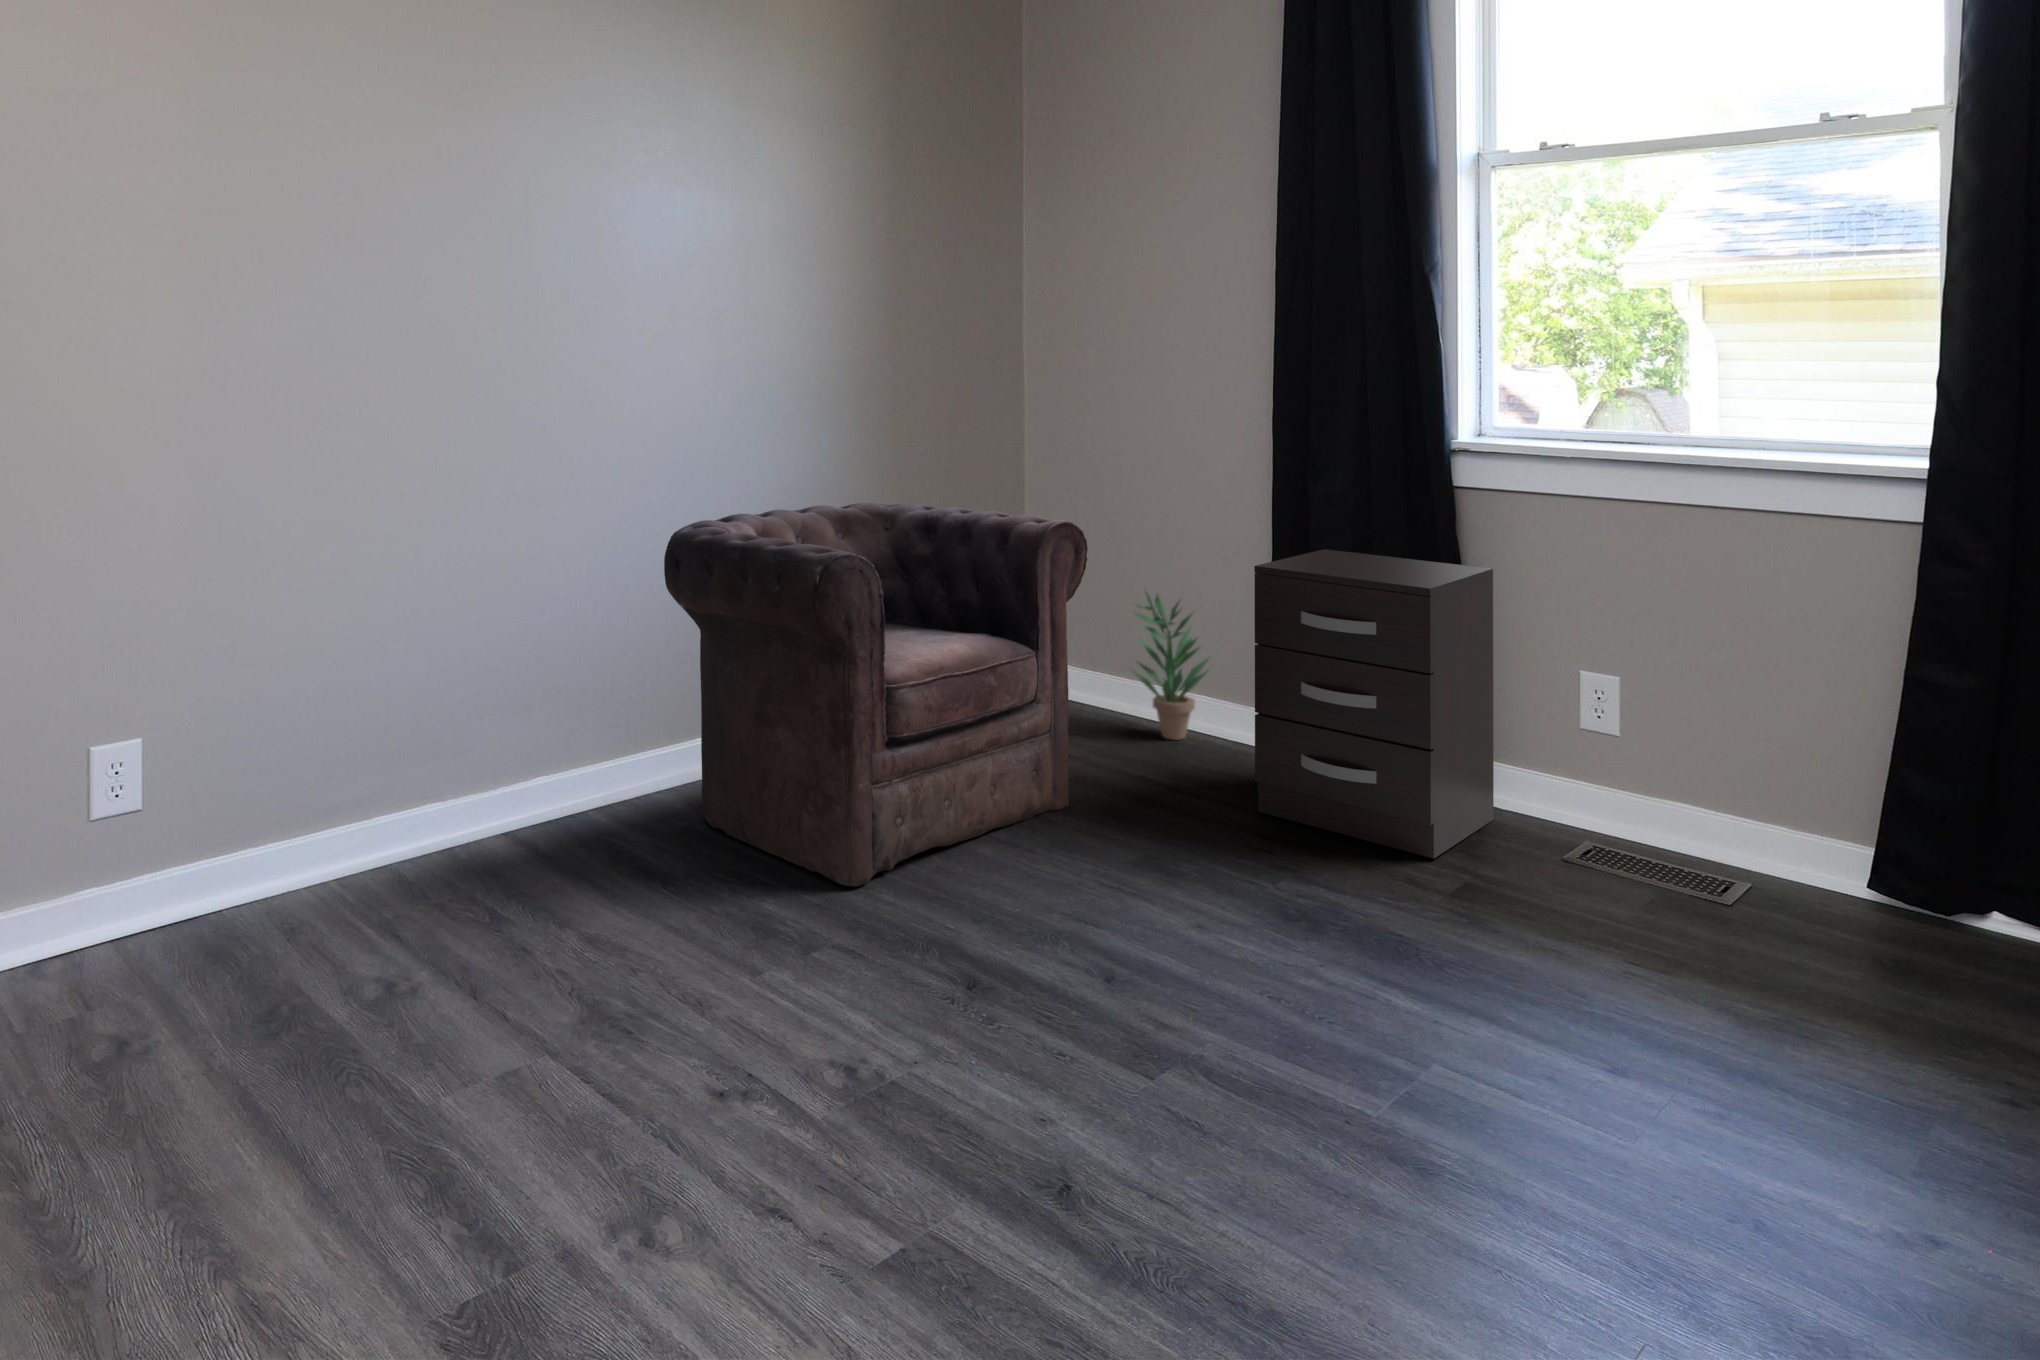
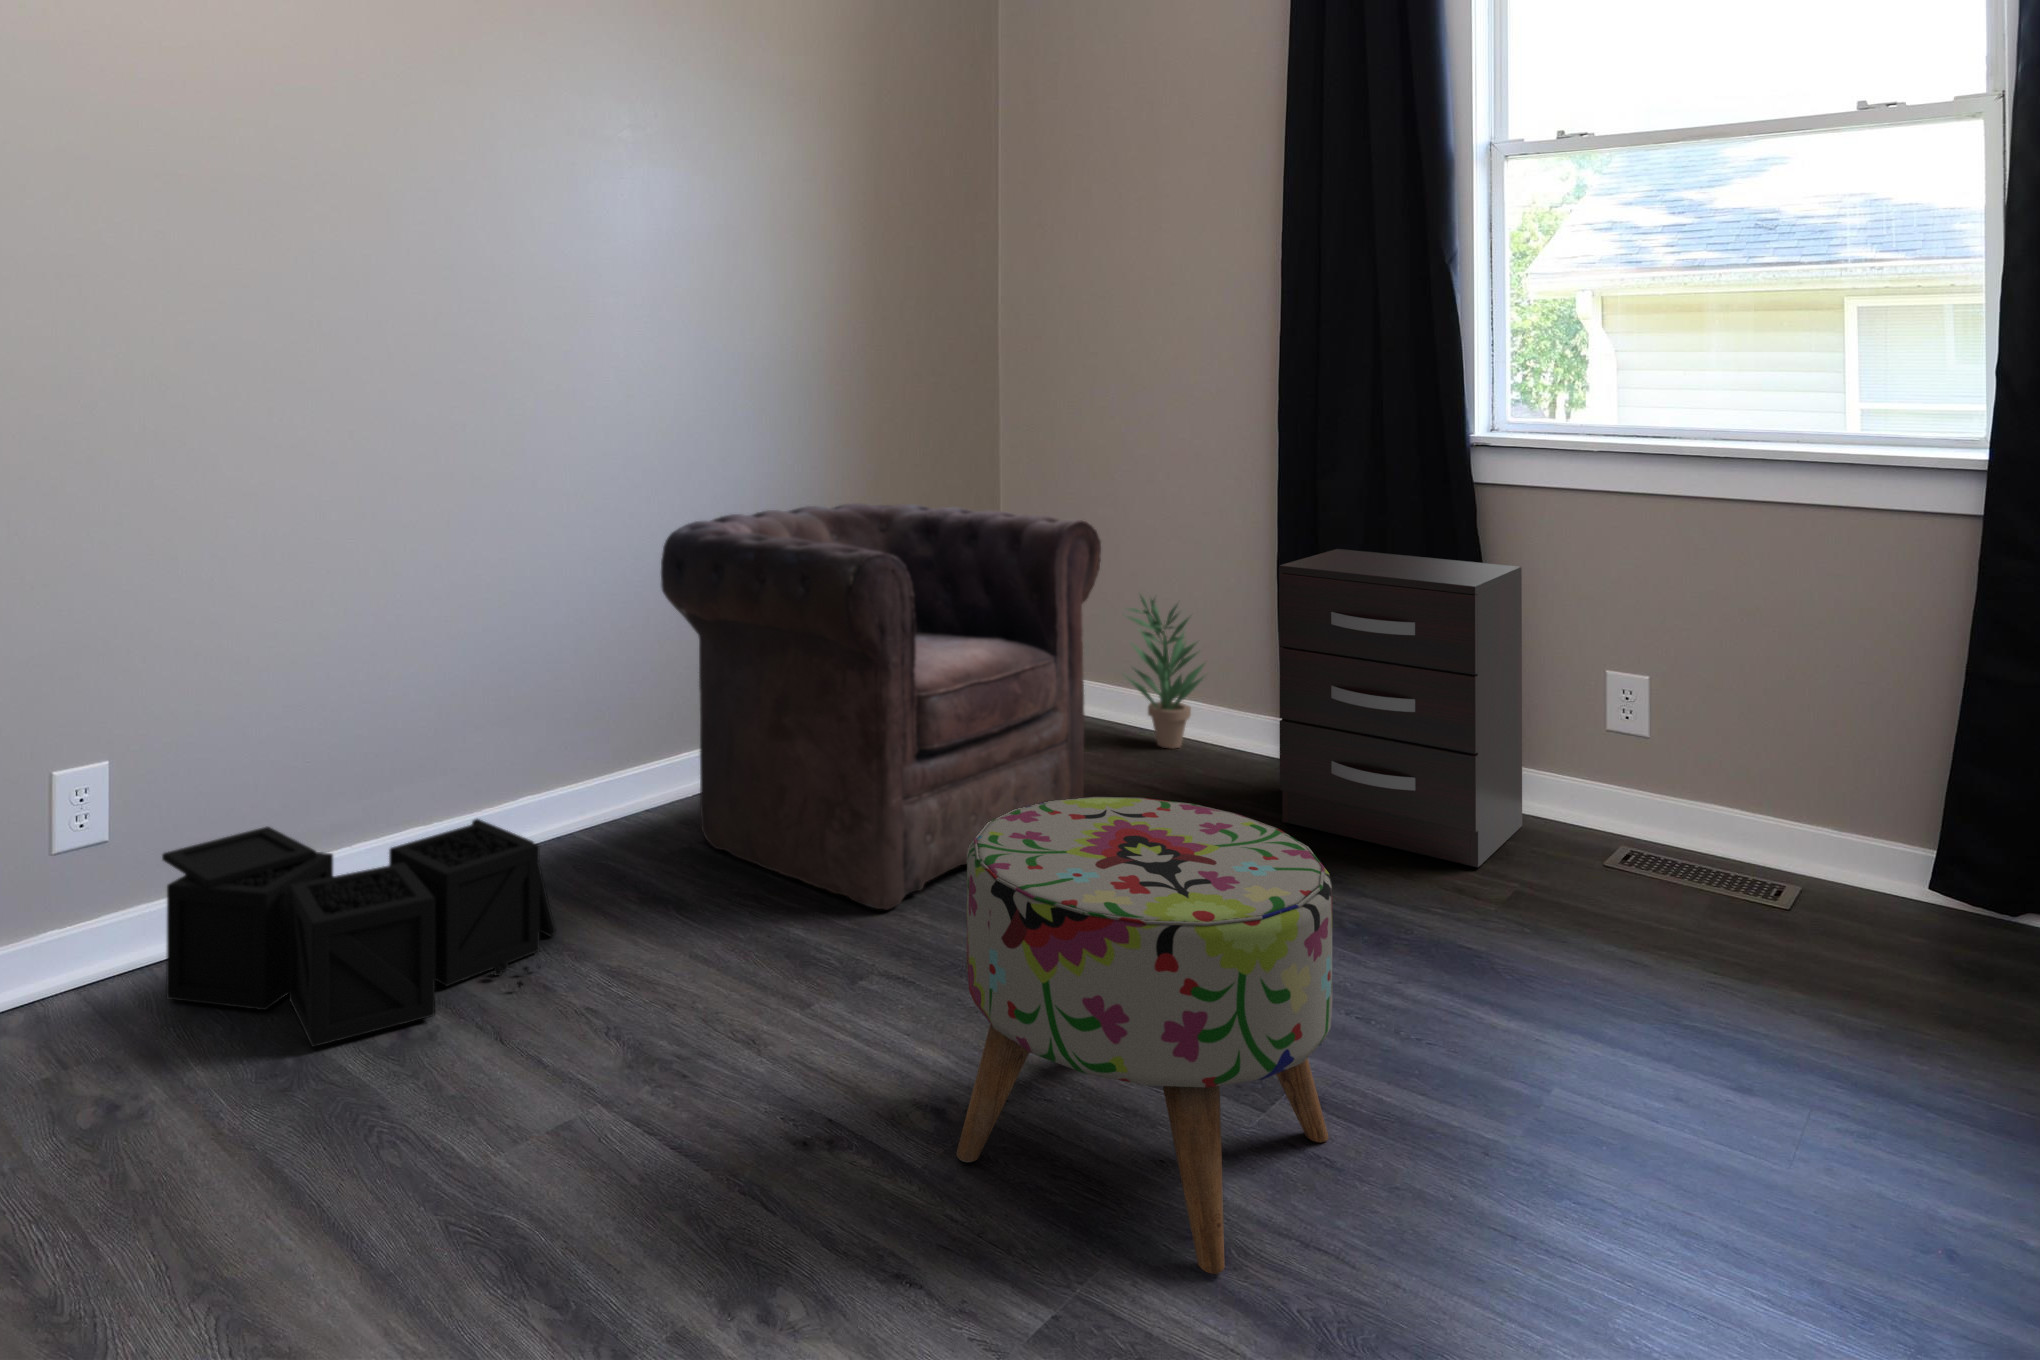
ottoman: none [853,785,1201,1216] -> present [956,797,1332,1274]
storage bin: none [189,795,547,997] -> present [162,819,556,1047]

